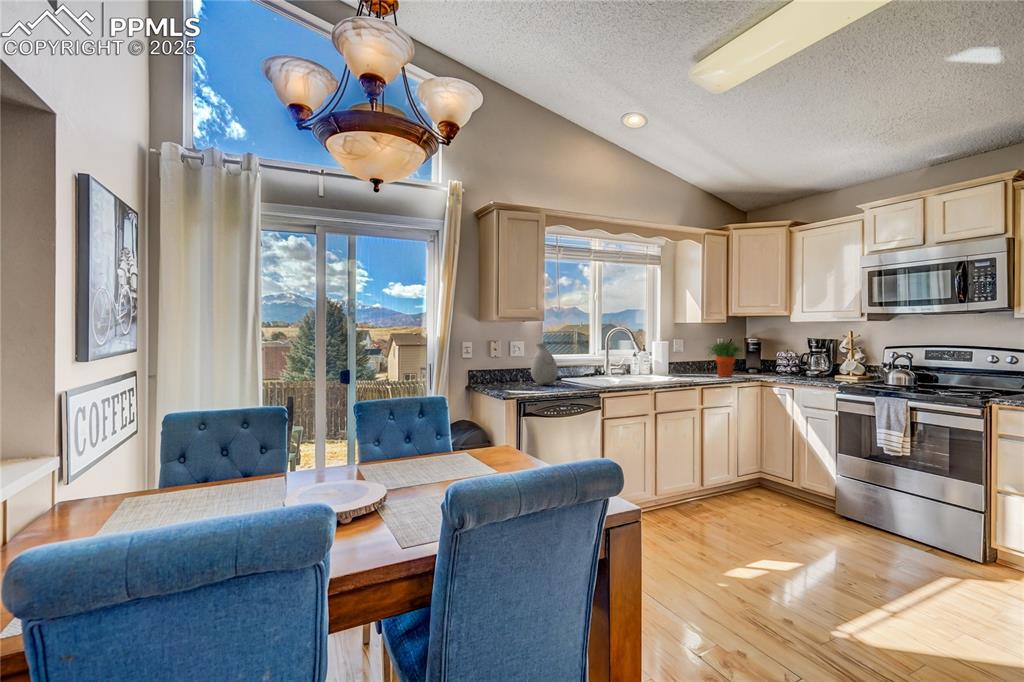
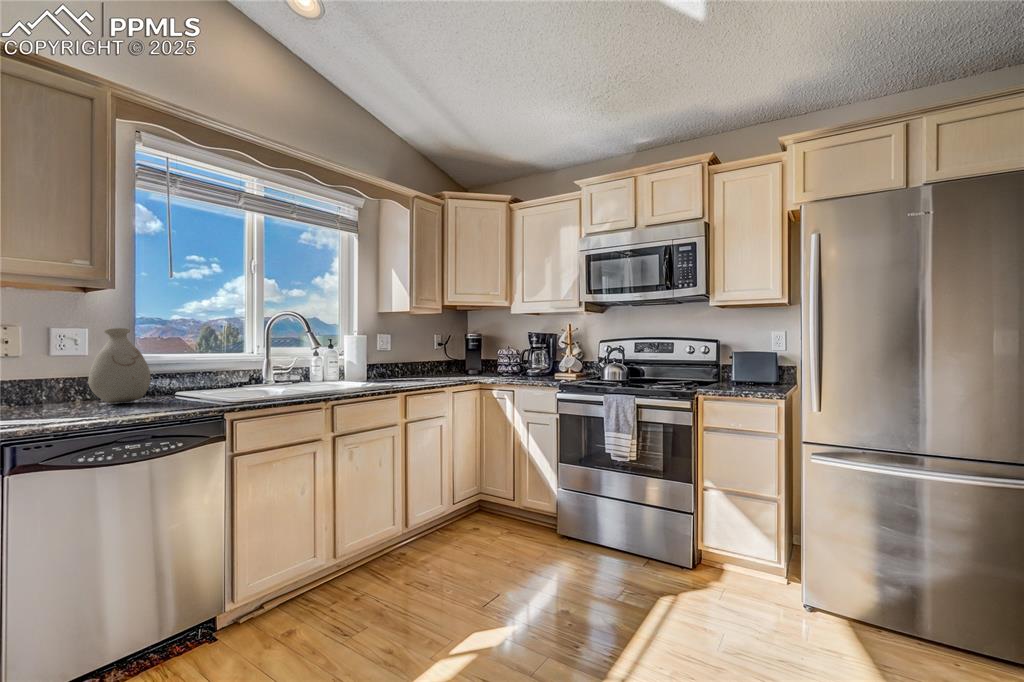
potted plant: present [708,342,746,377] -> none [414,334,465,379]

